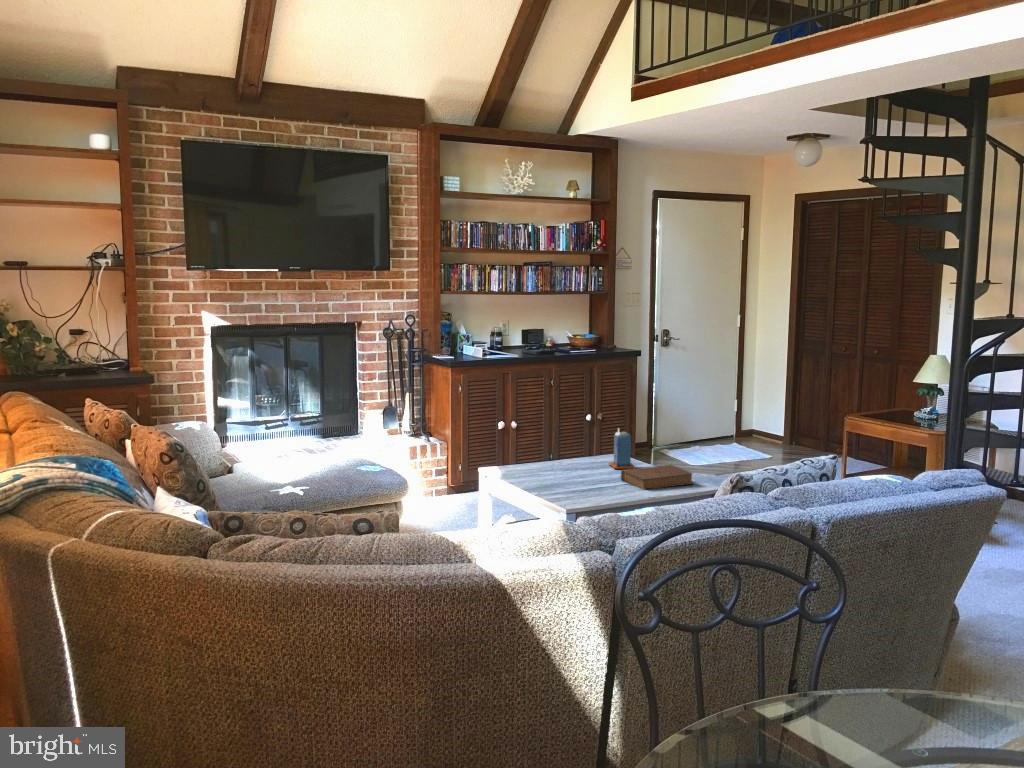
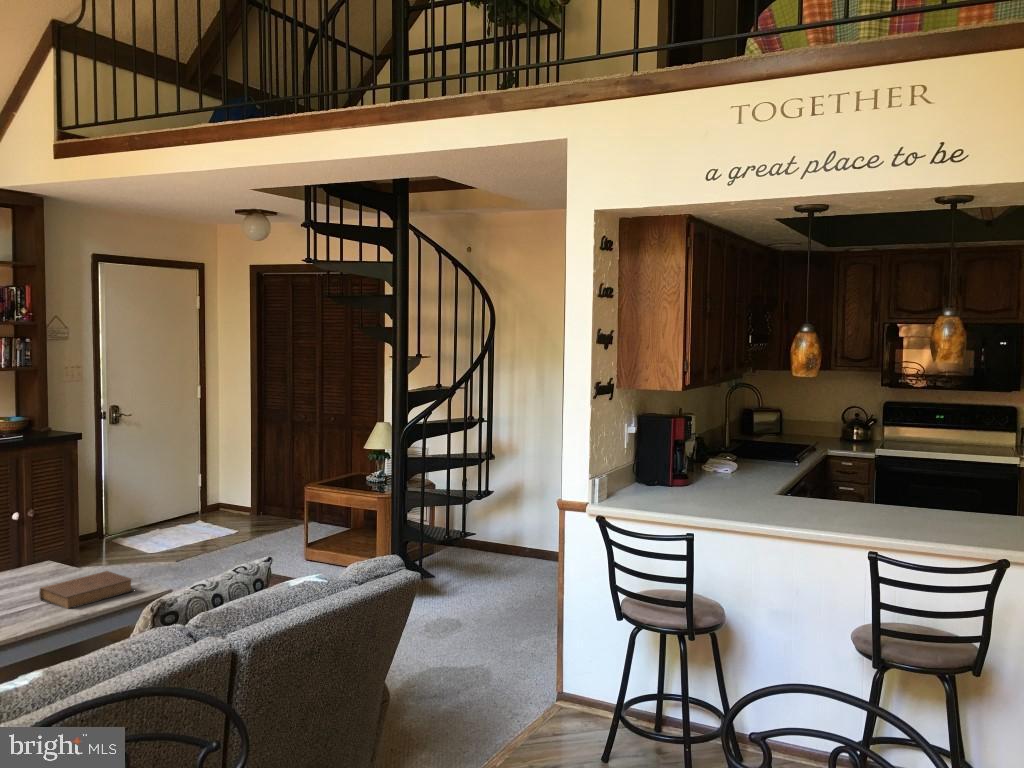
candle: present [609,429,635,469] -> none [28,535,62,585]

